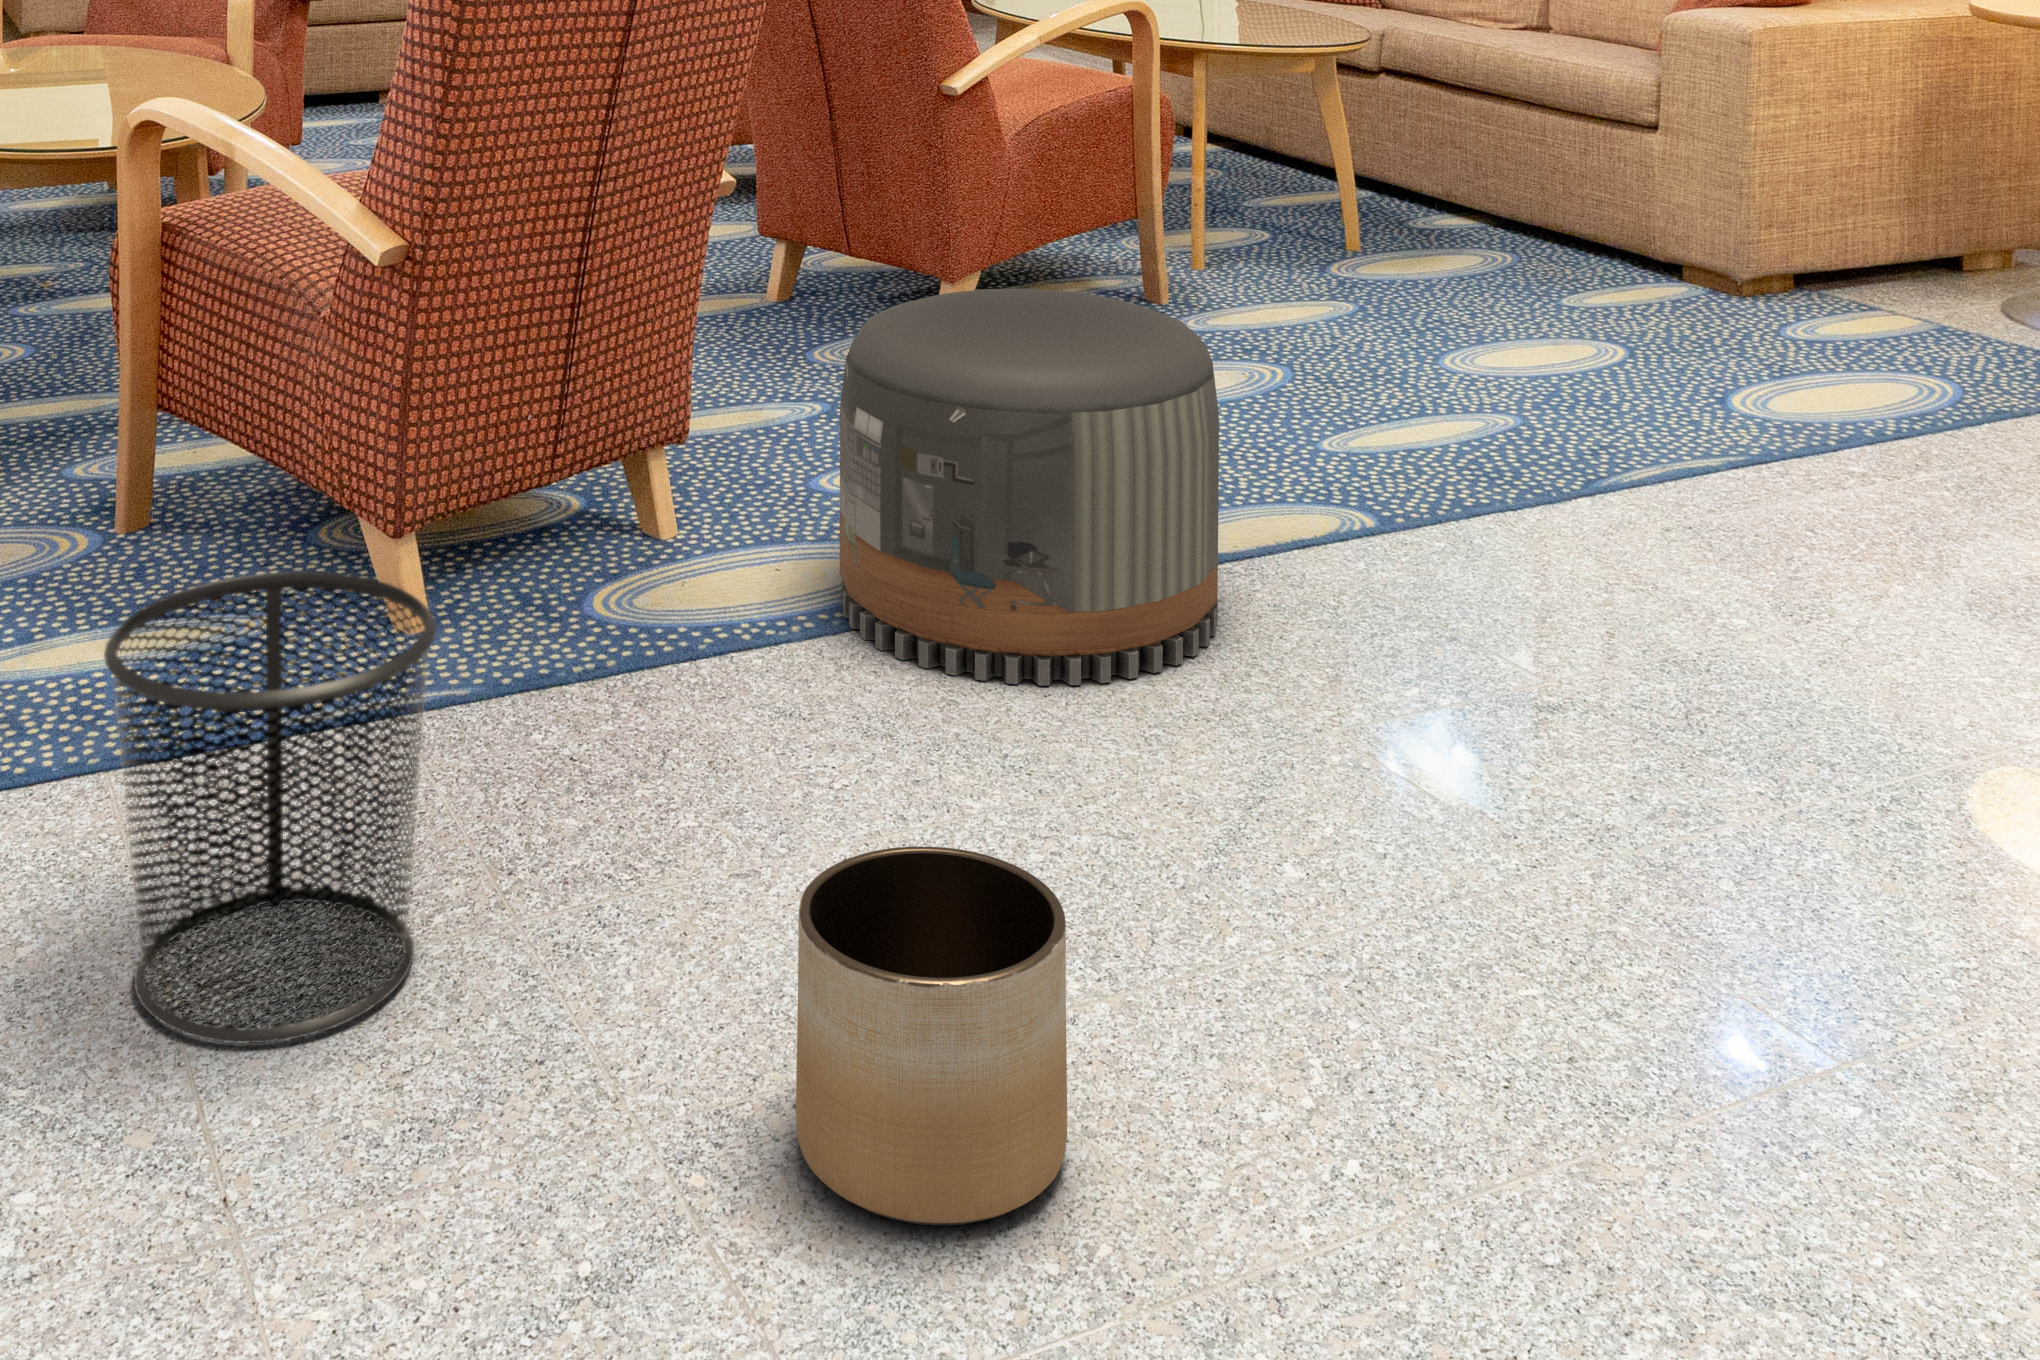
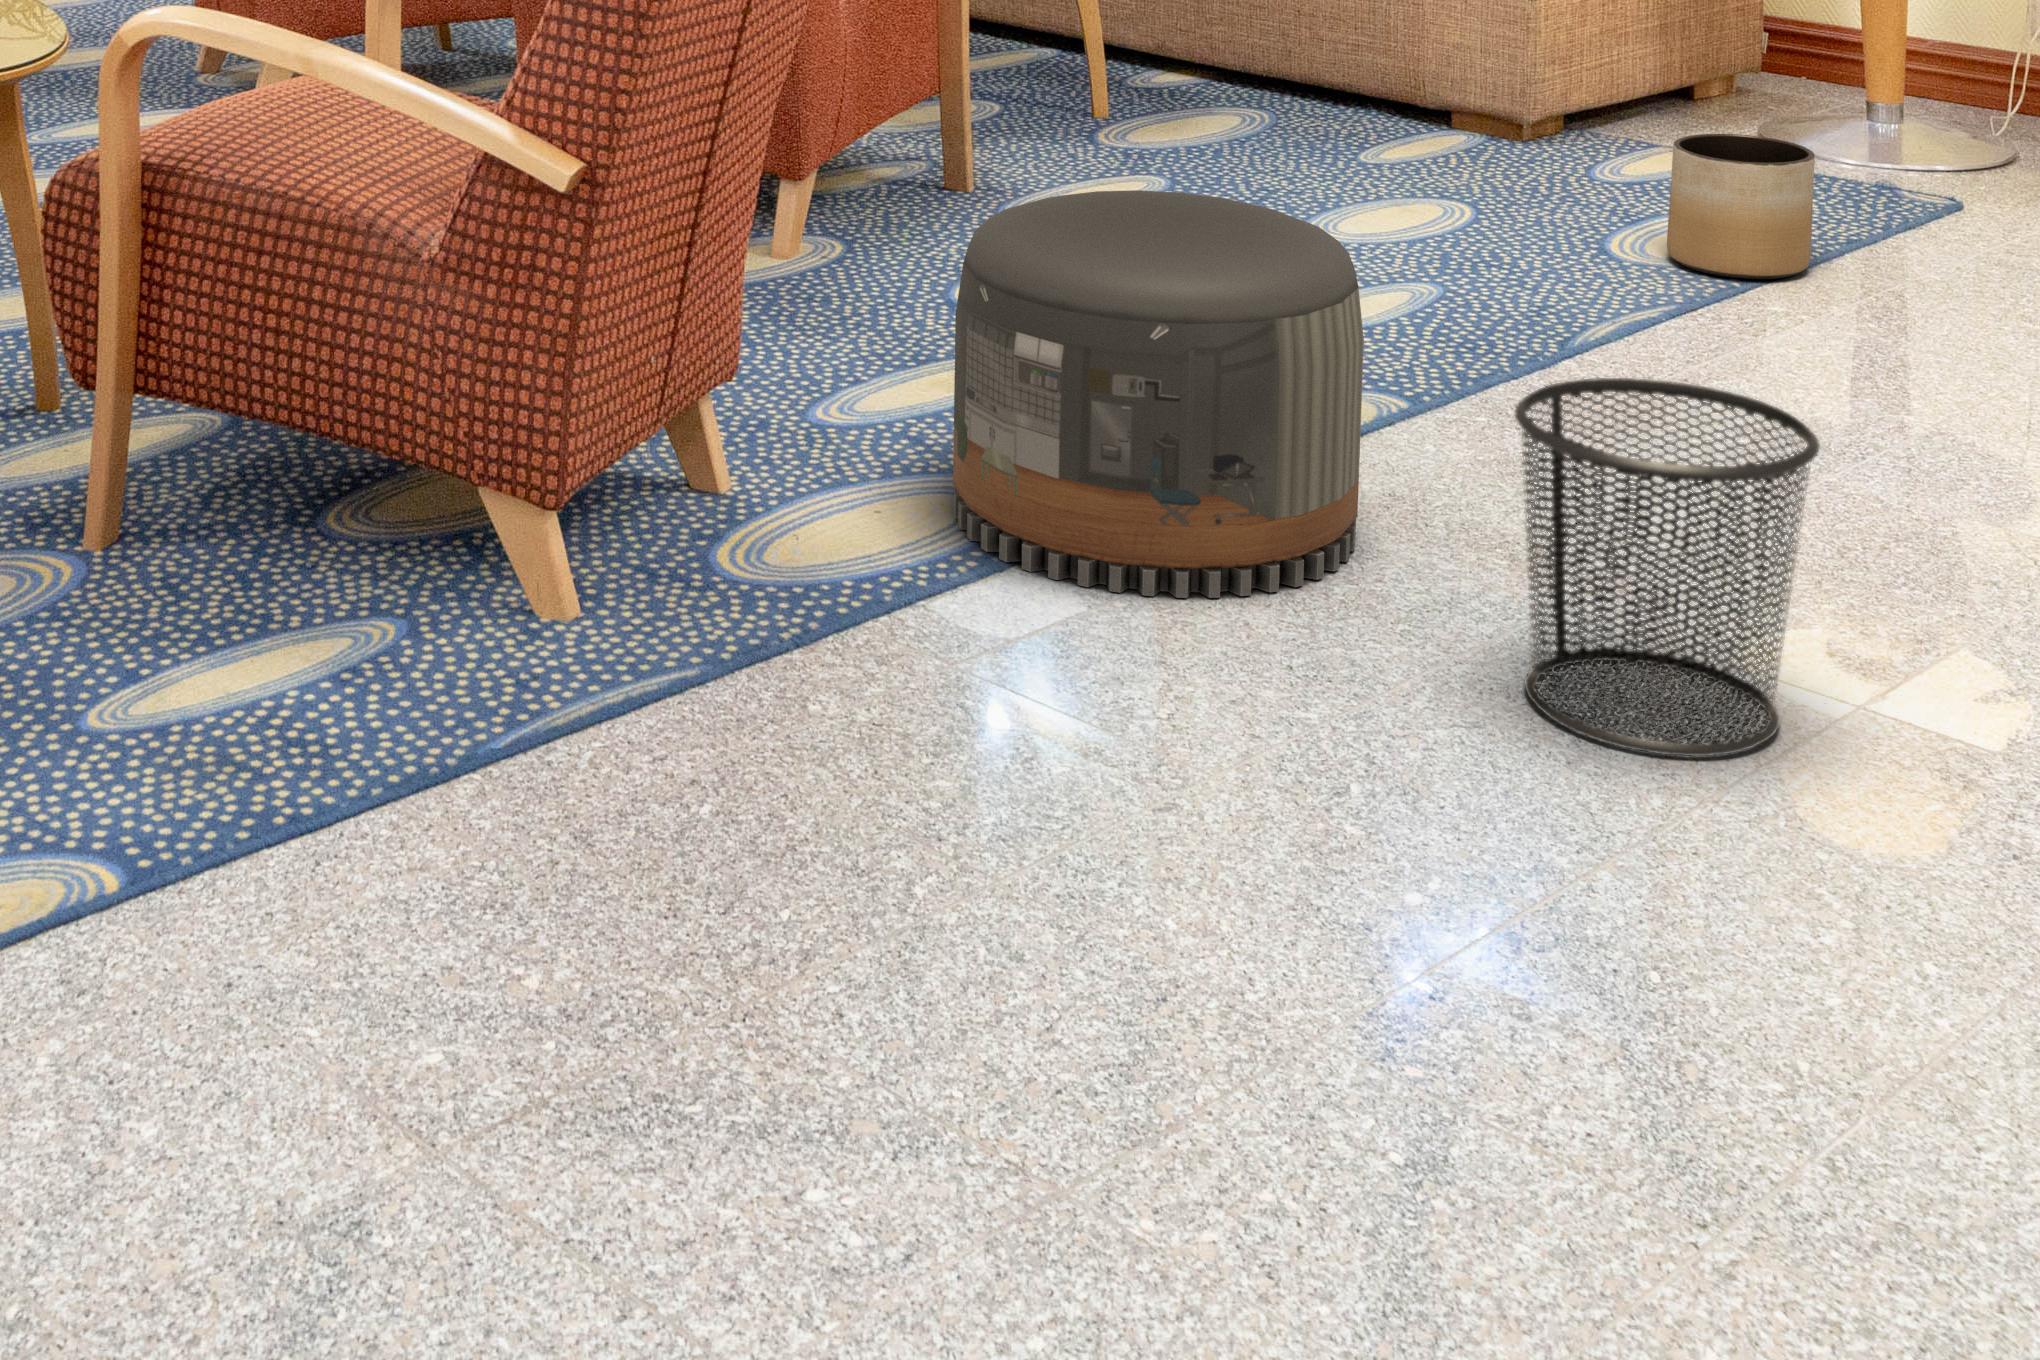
waste bin: present [104,572,436,1043] -> present [1515,378,1820,756]
planter: present [796,846,1067,1225] -> present [1667,134,1815,279]

